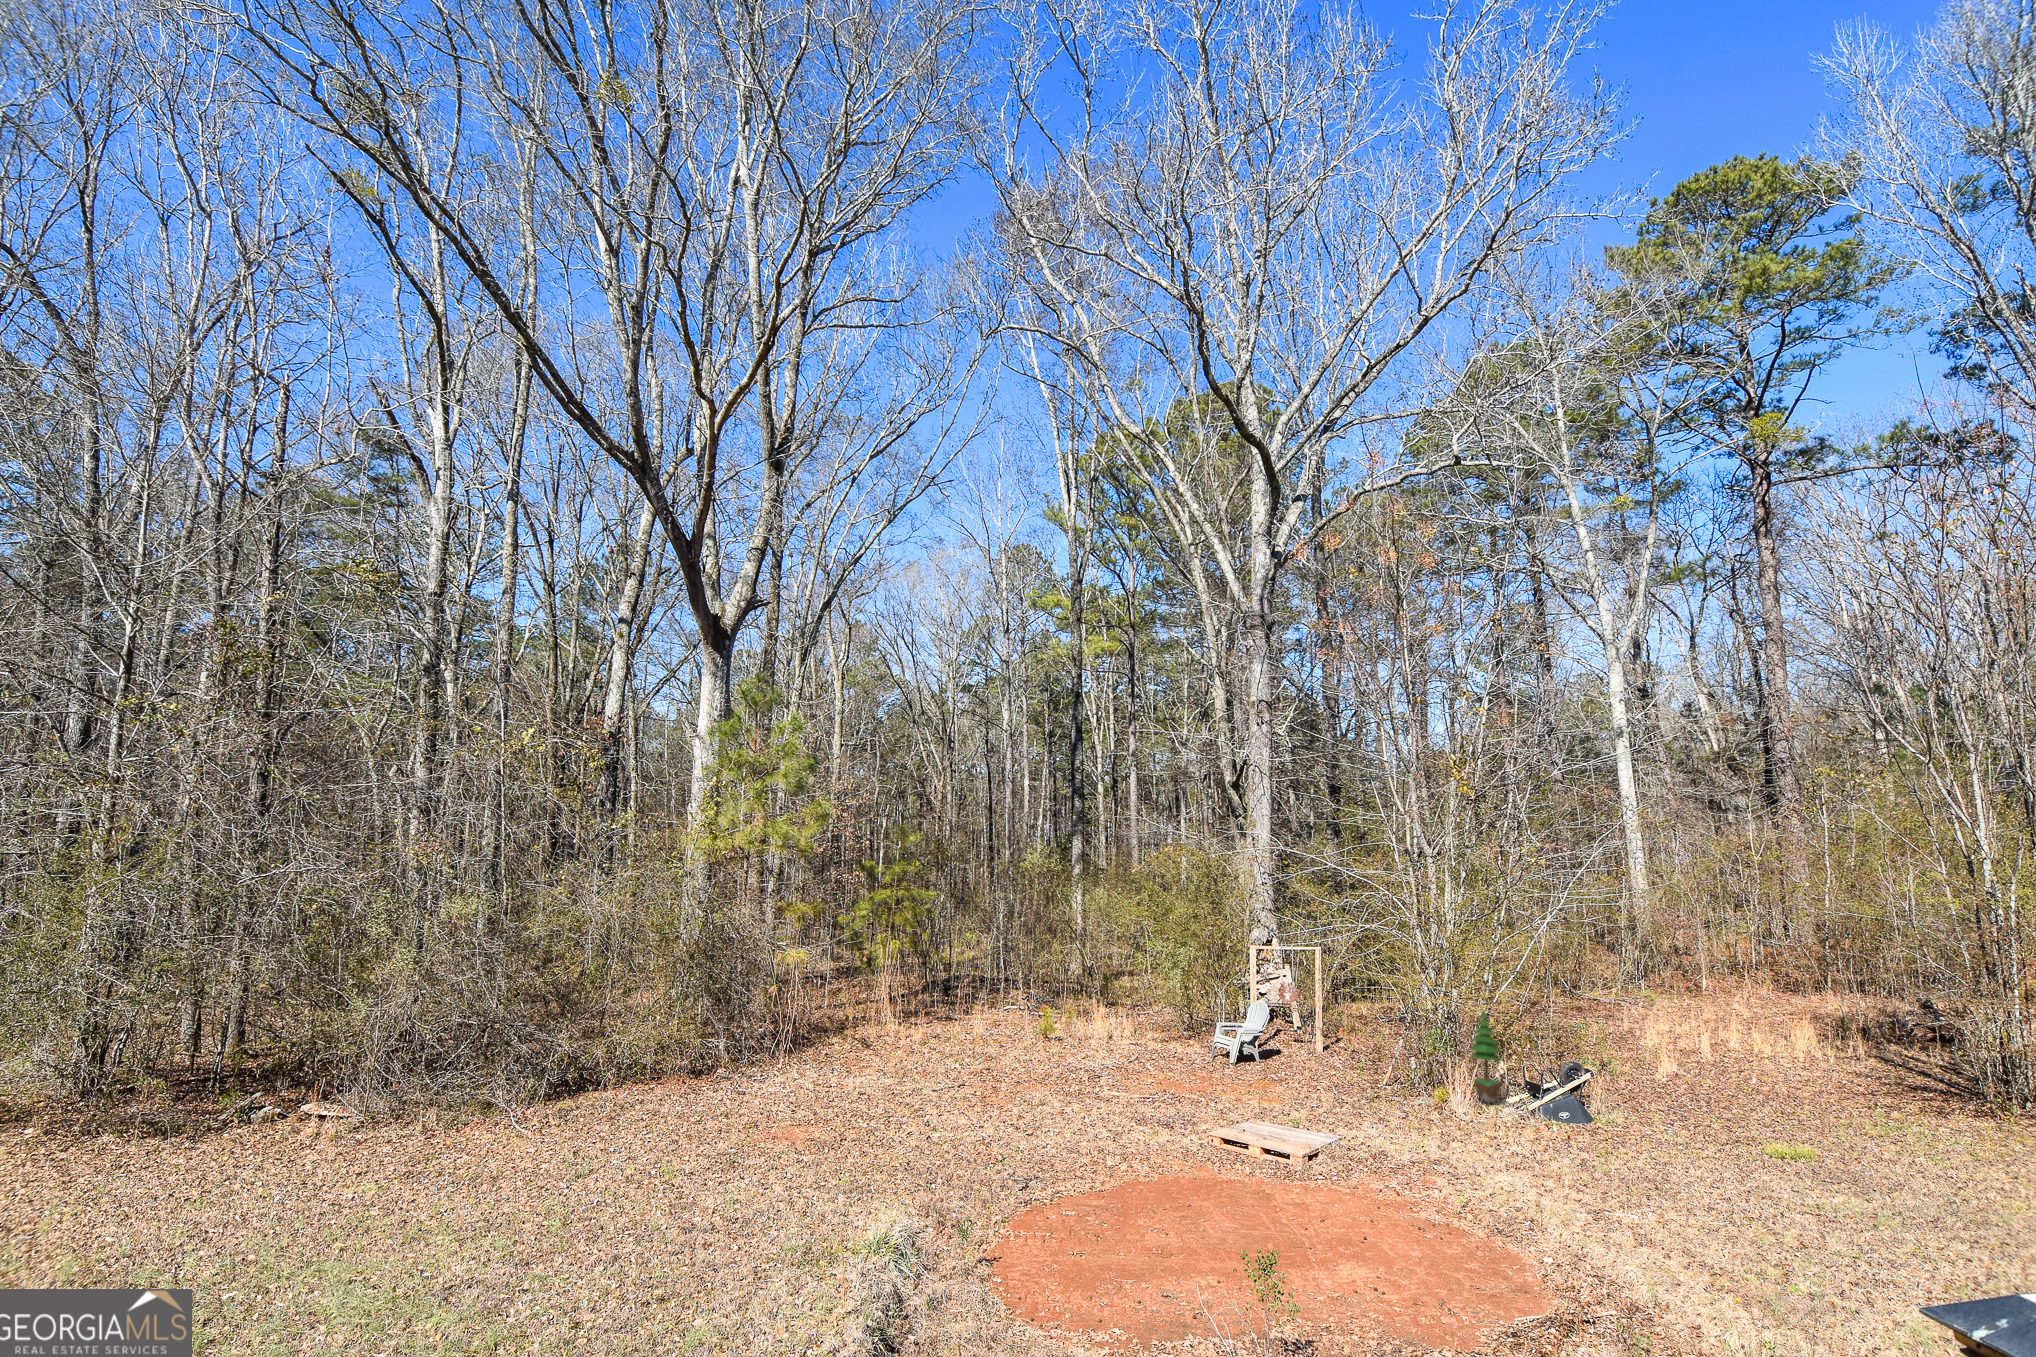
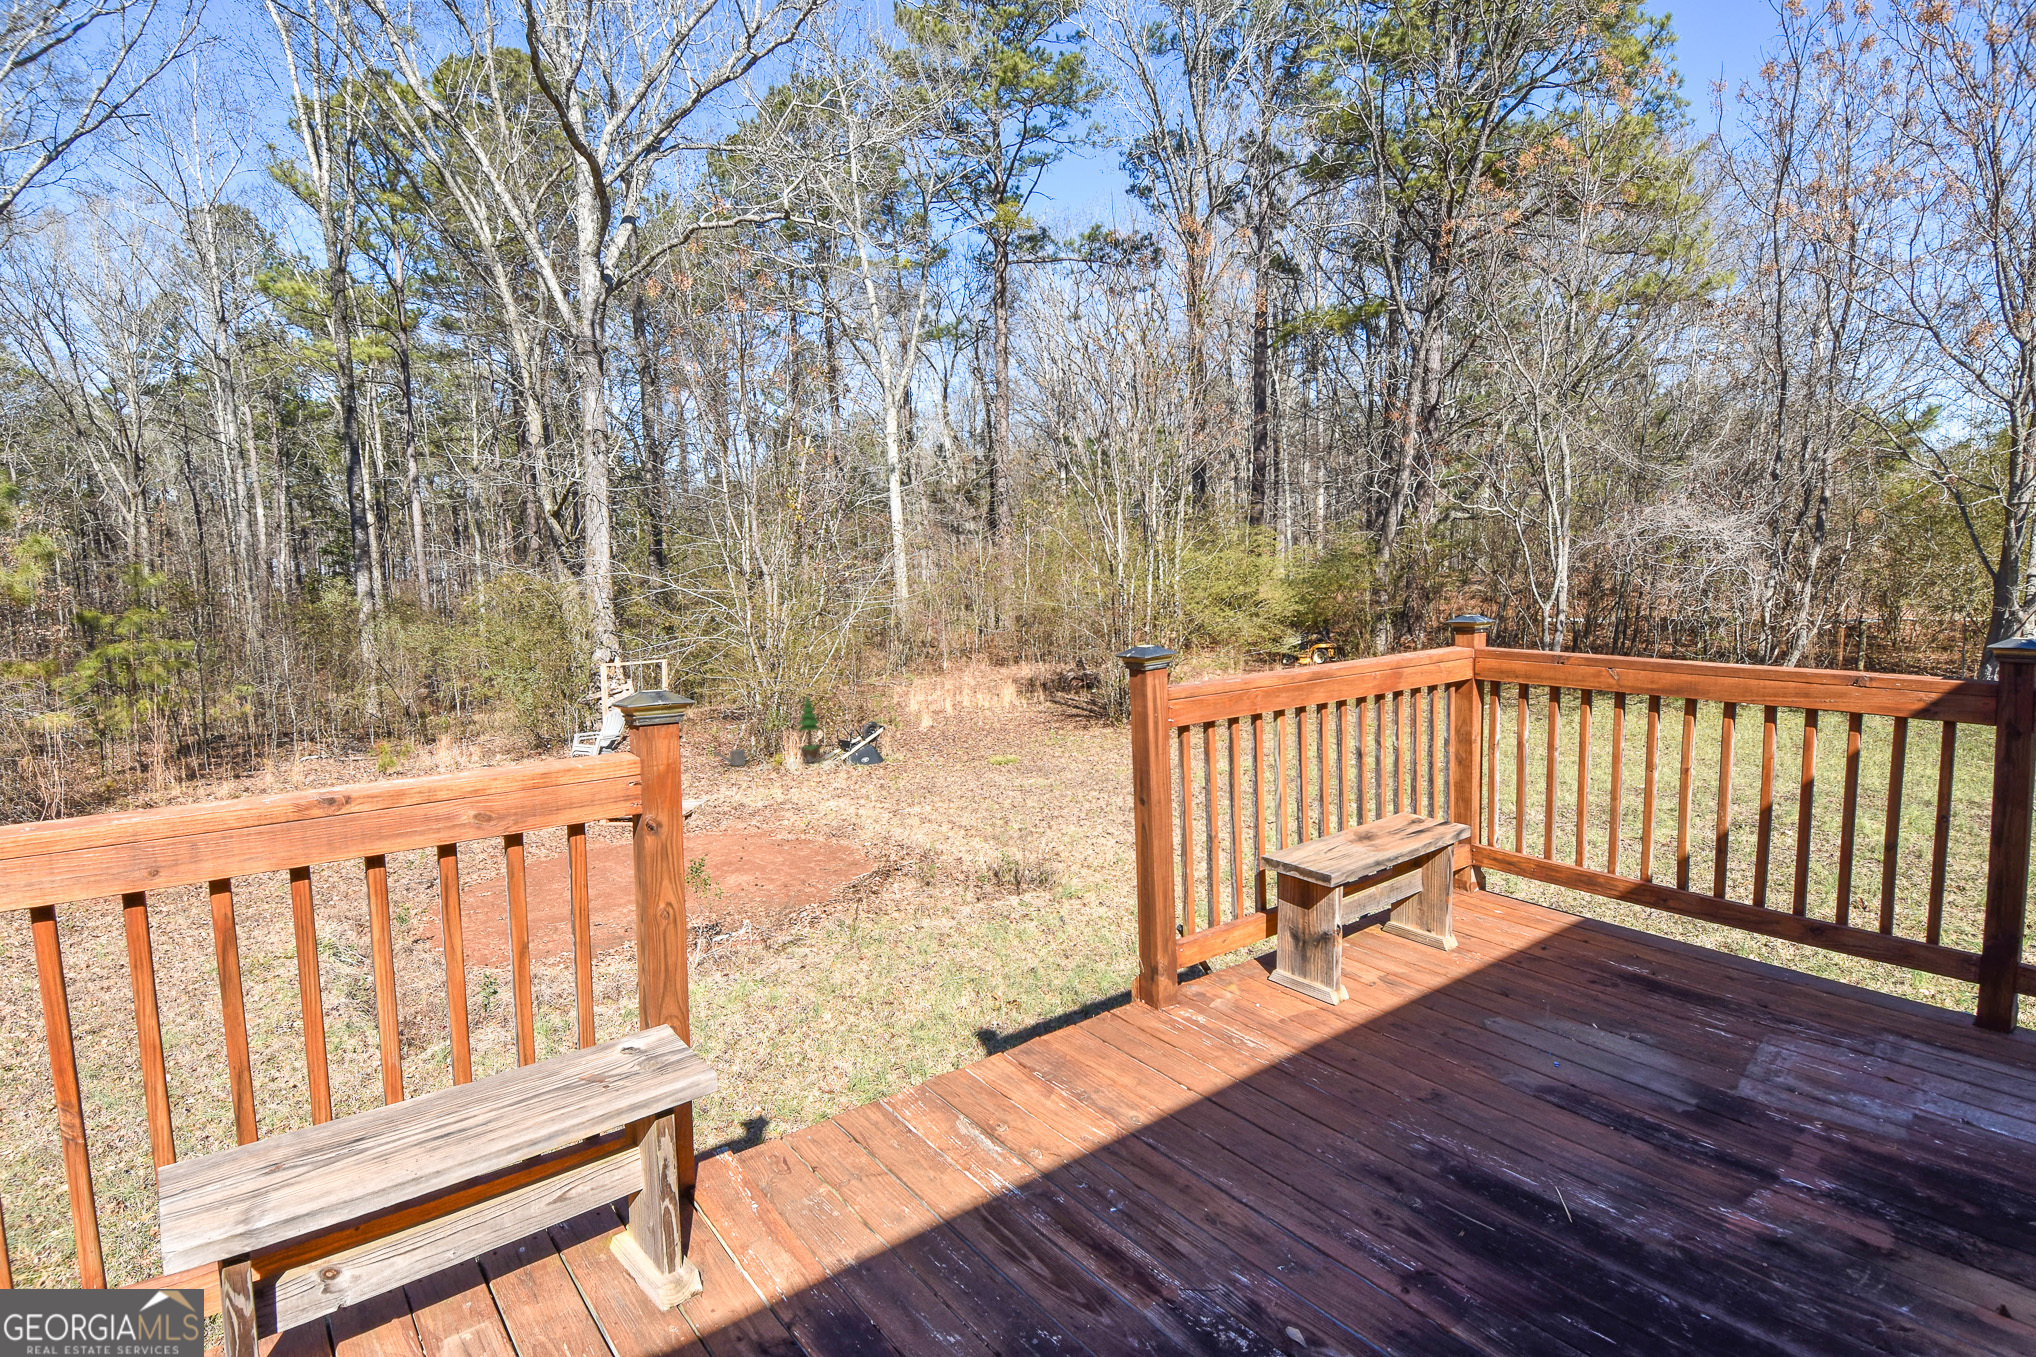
watering can: none [1364,1066,1411,1090] -> present [714,749,751,766]

